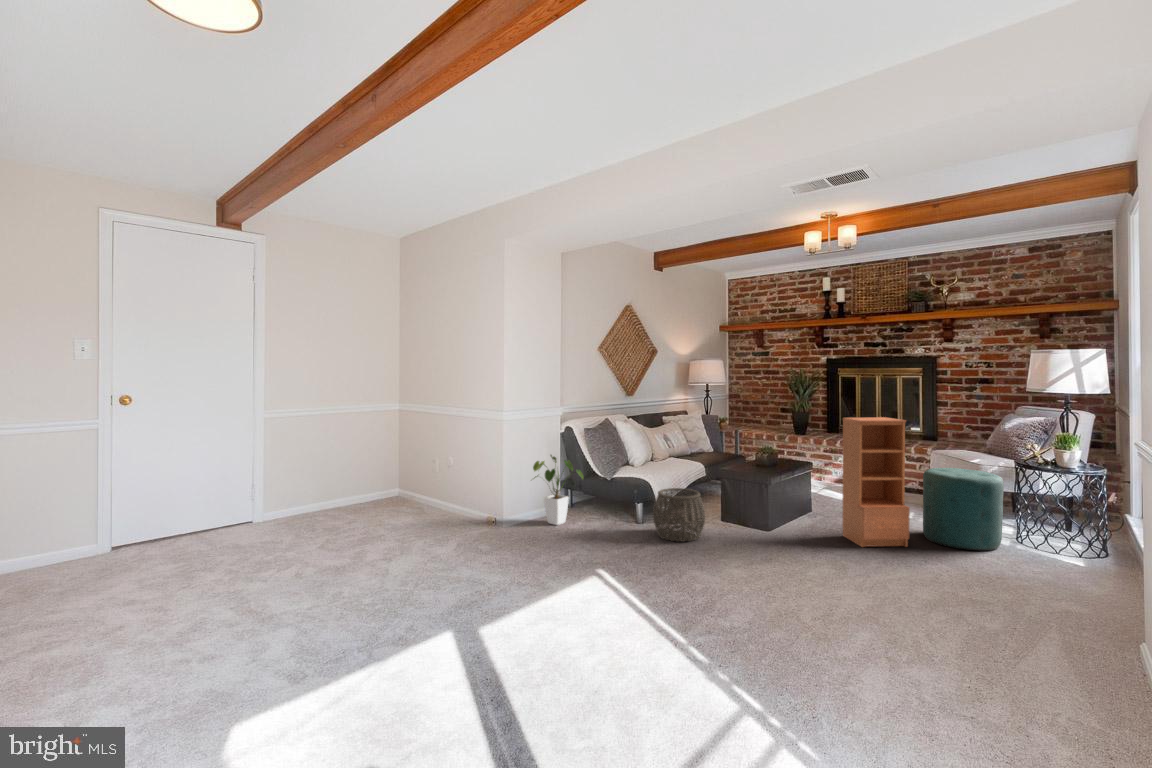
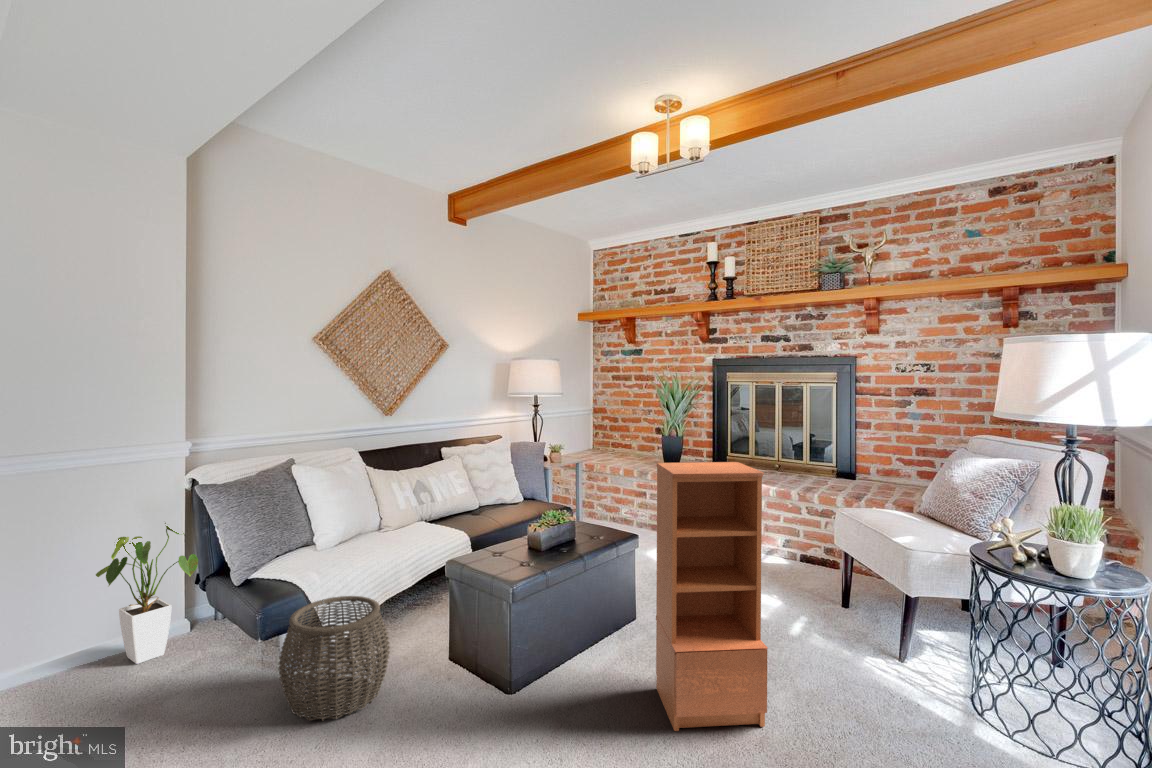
ottoman: present [923,468,1004,551] -> none [804,554,948,737]

